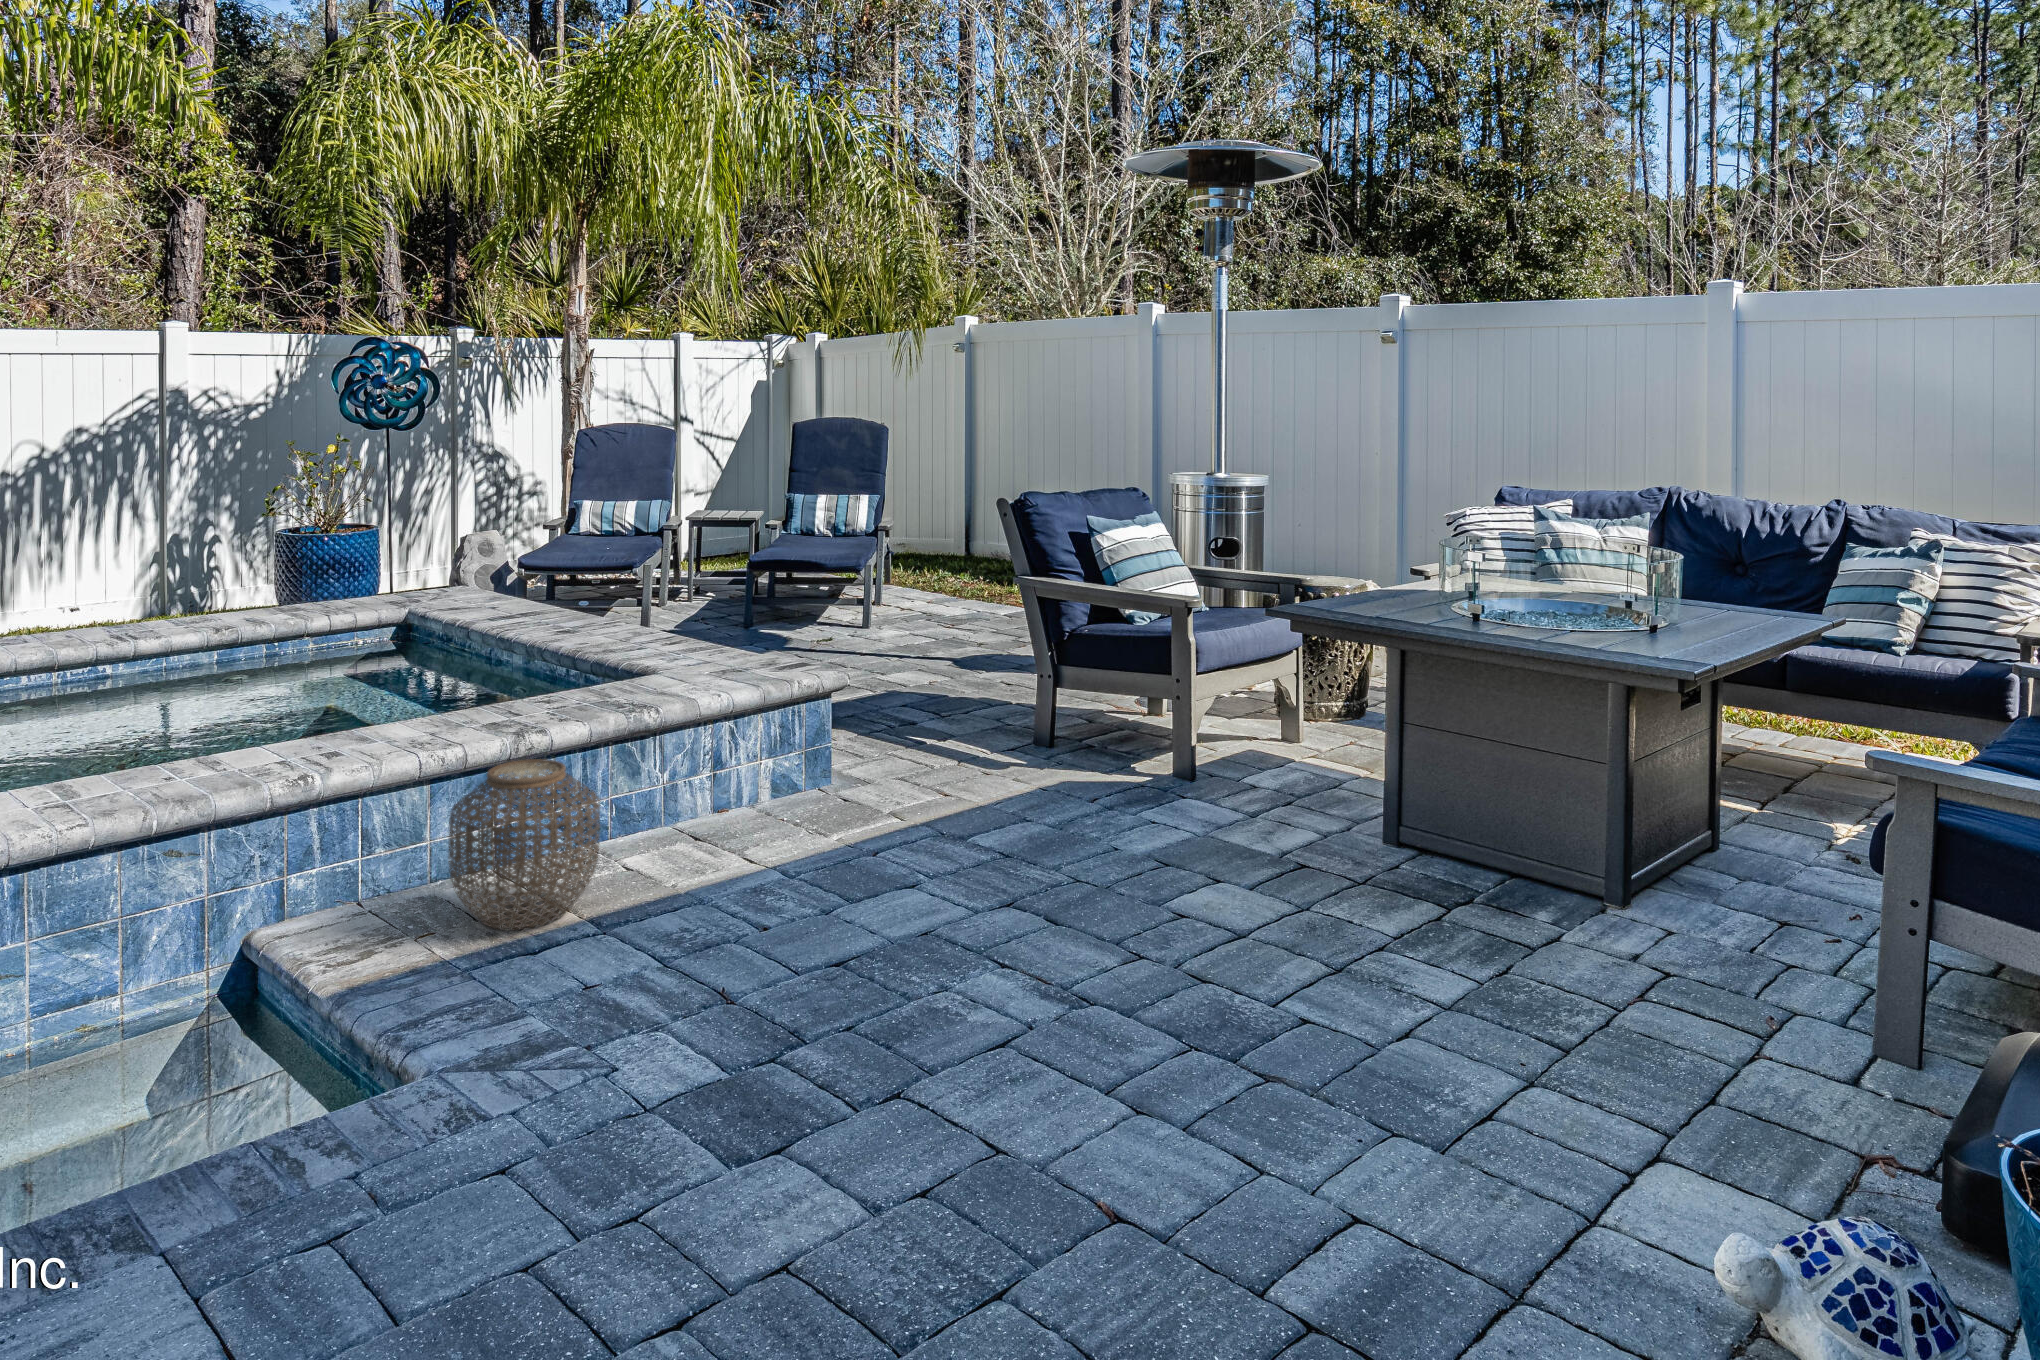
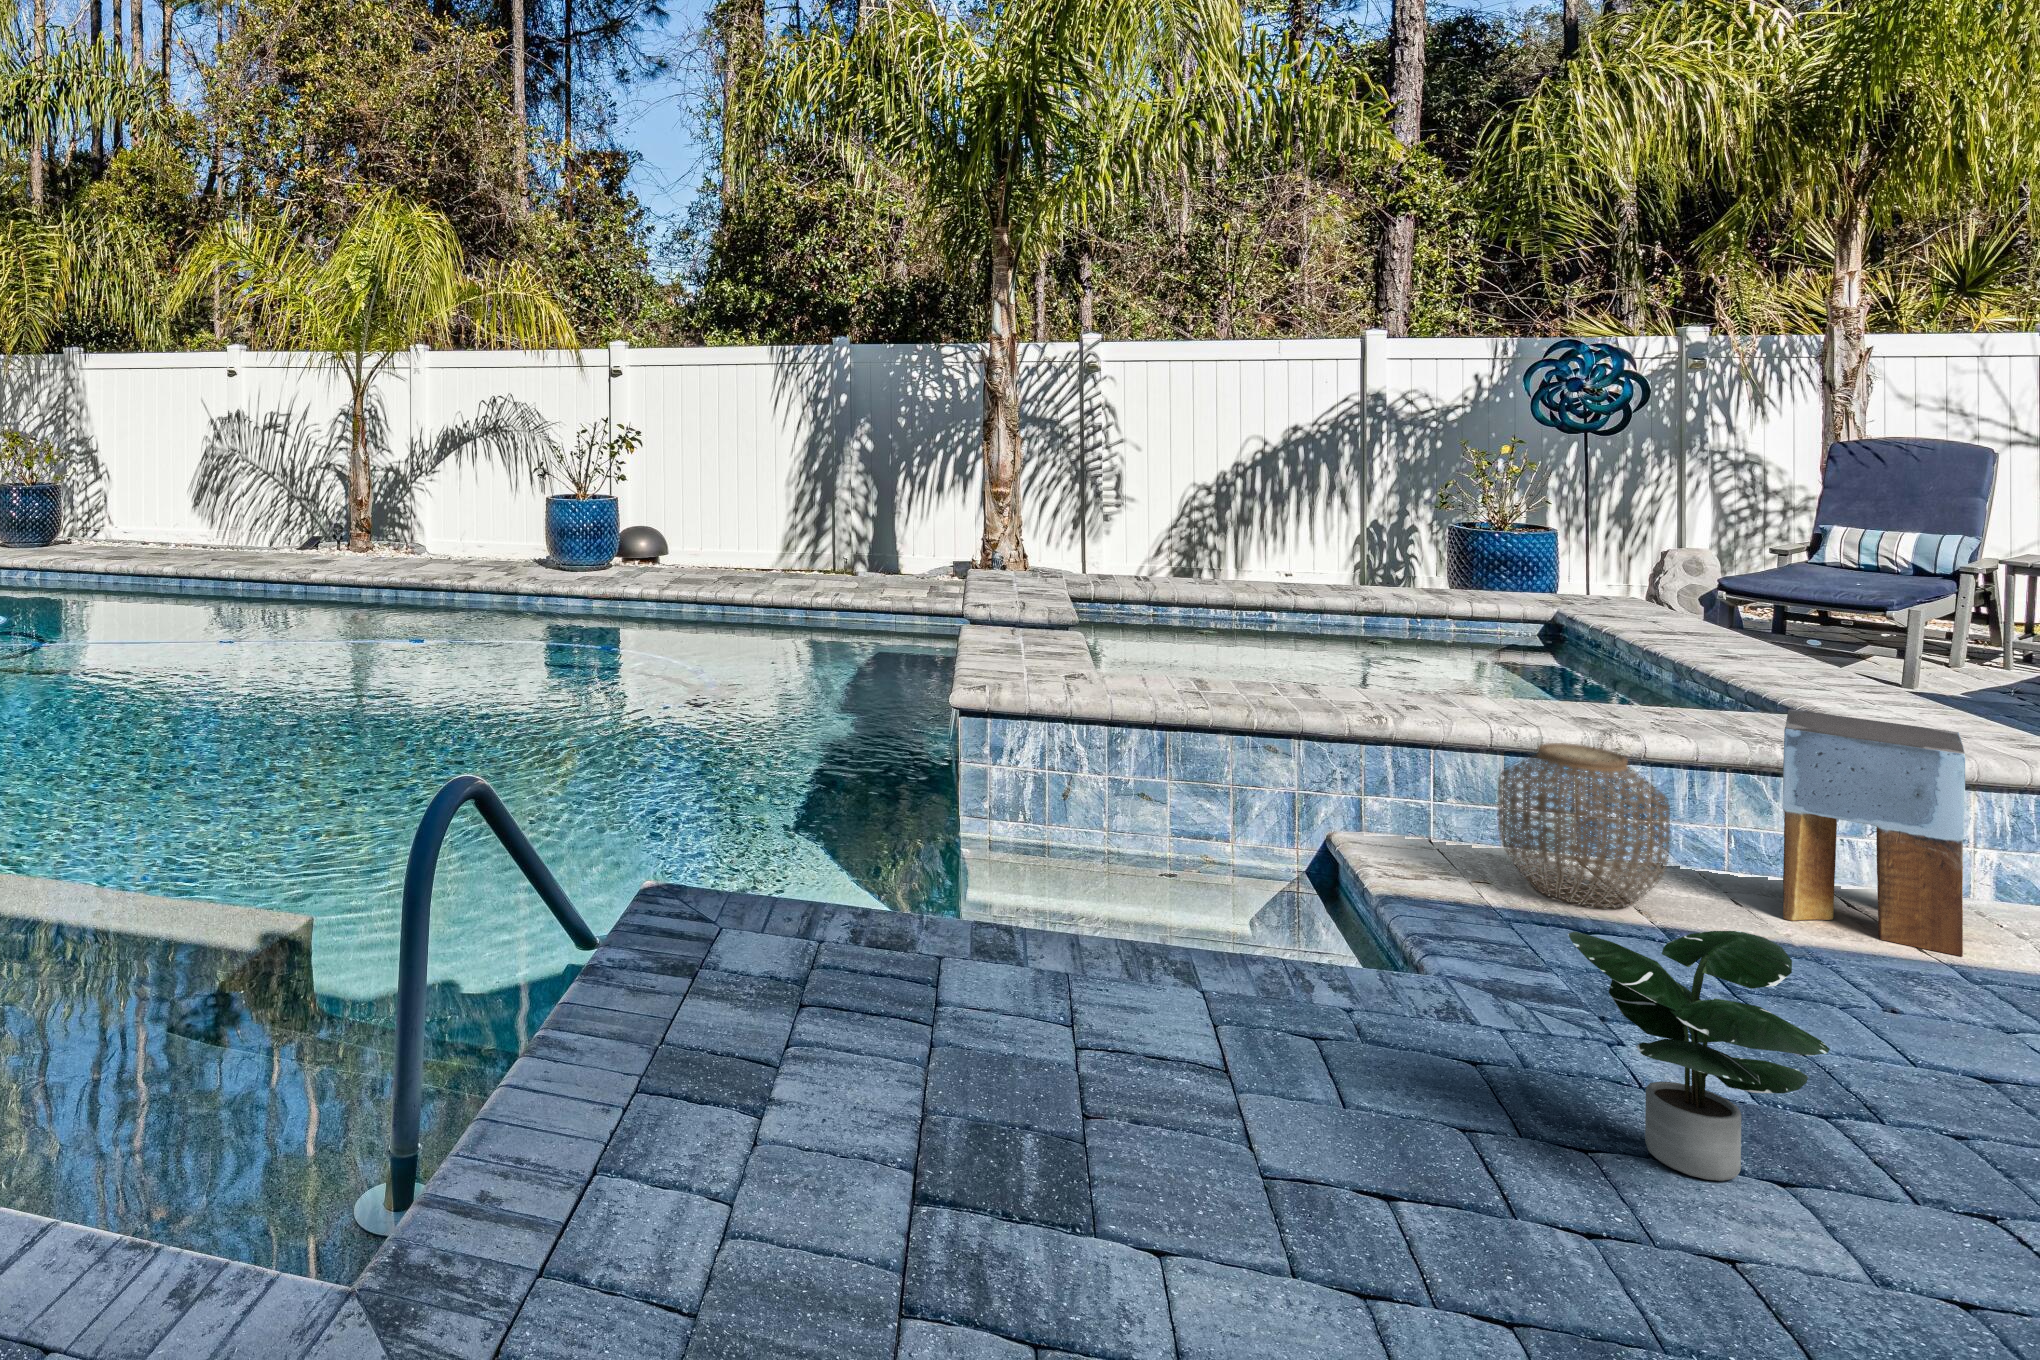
stool: none [659,672,788,873] -> present [1782,709,1965,956]
potted plant: none [661,932,877,1210] -> present [1568,931,1830,1181]

